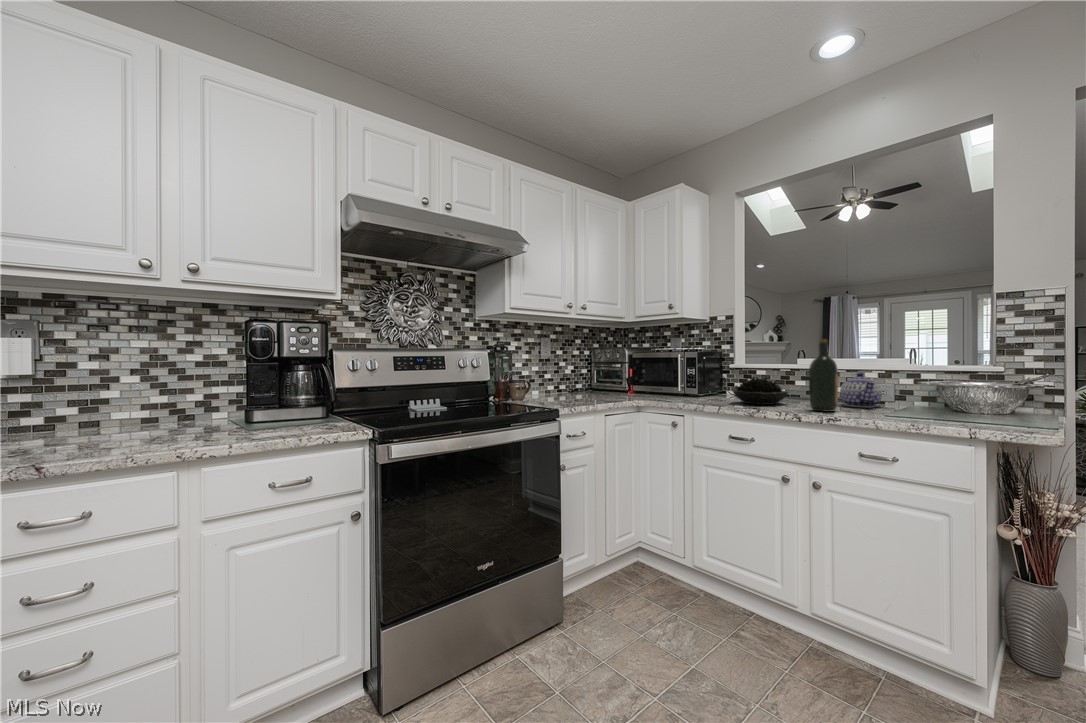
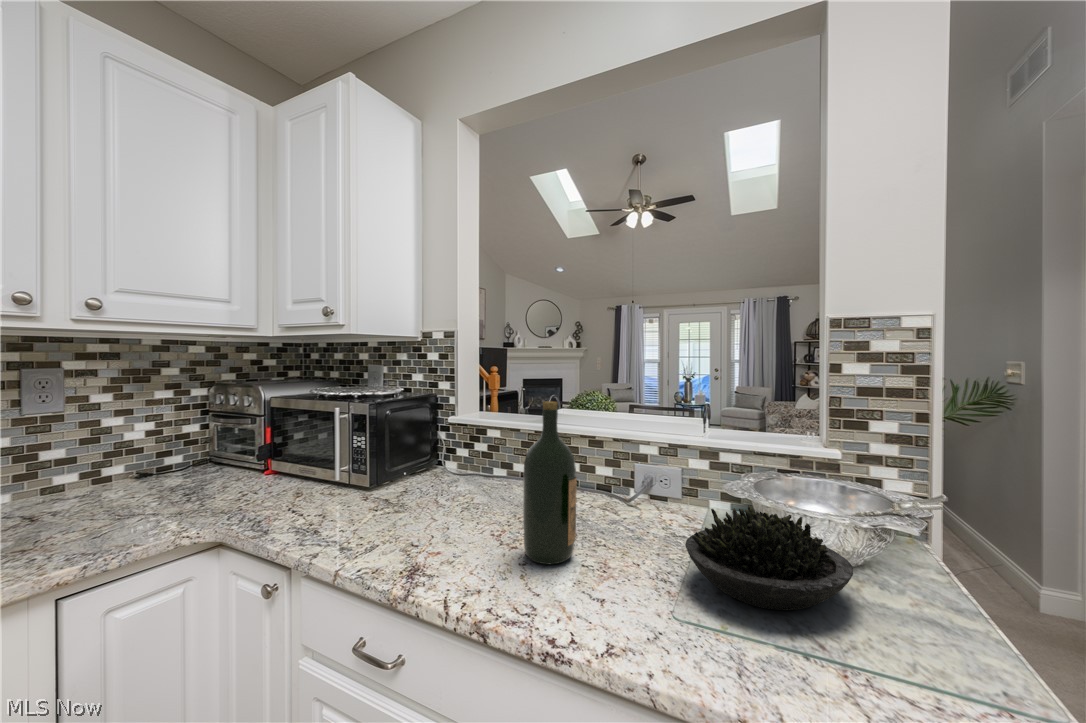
teapot: present [840,373,882,407] -> none [594,457,660,529]
succulent plant: present [733,377,788,405] -> present [685,505,853,610]

